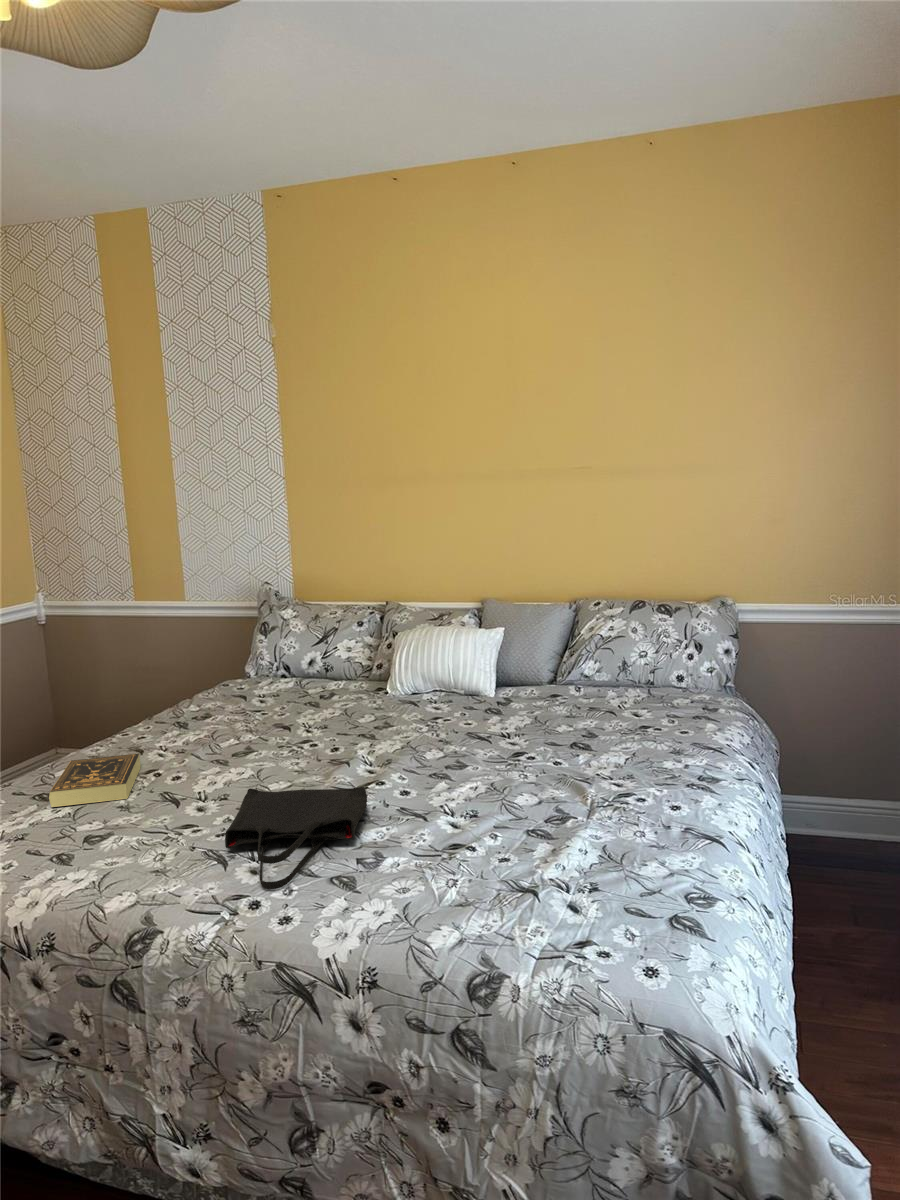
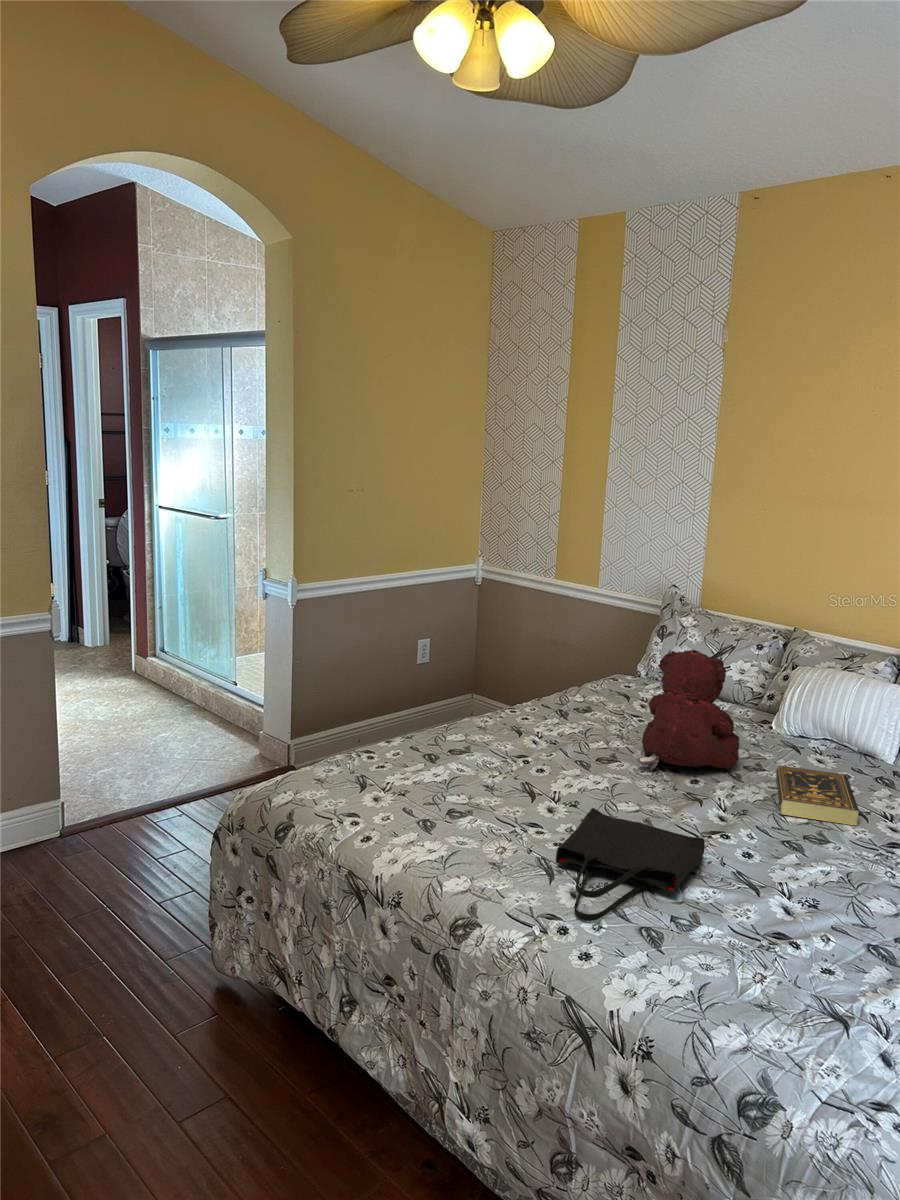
teddy bear: none [275,624,369,751] -> present [638,650,739,772]
book: present [49,753,141,807] -> present [776,766,859,825]

